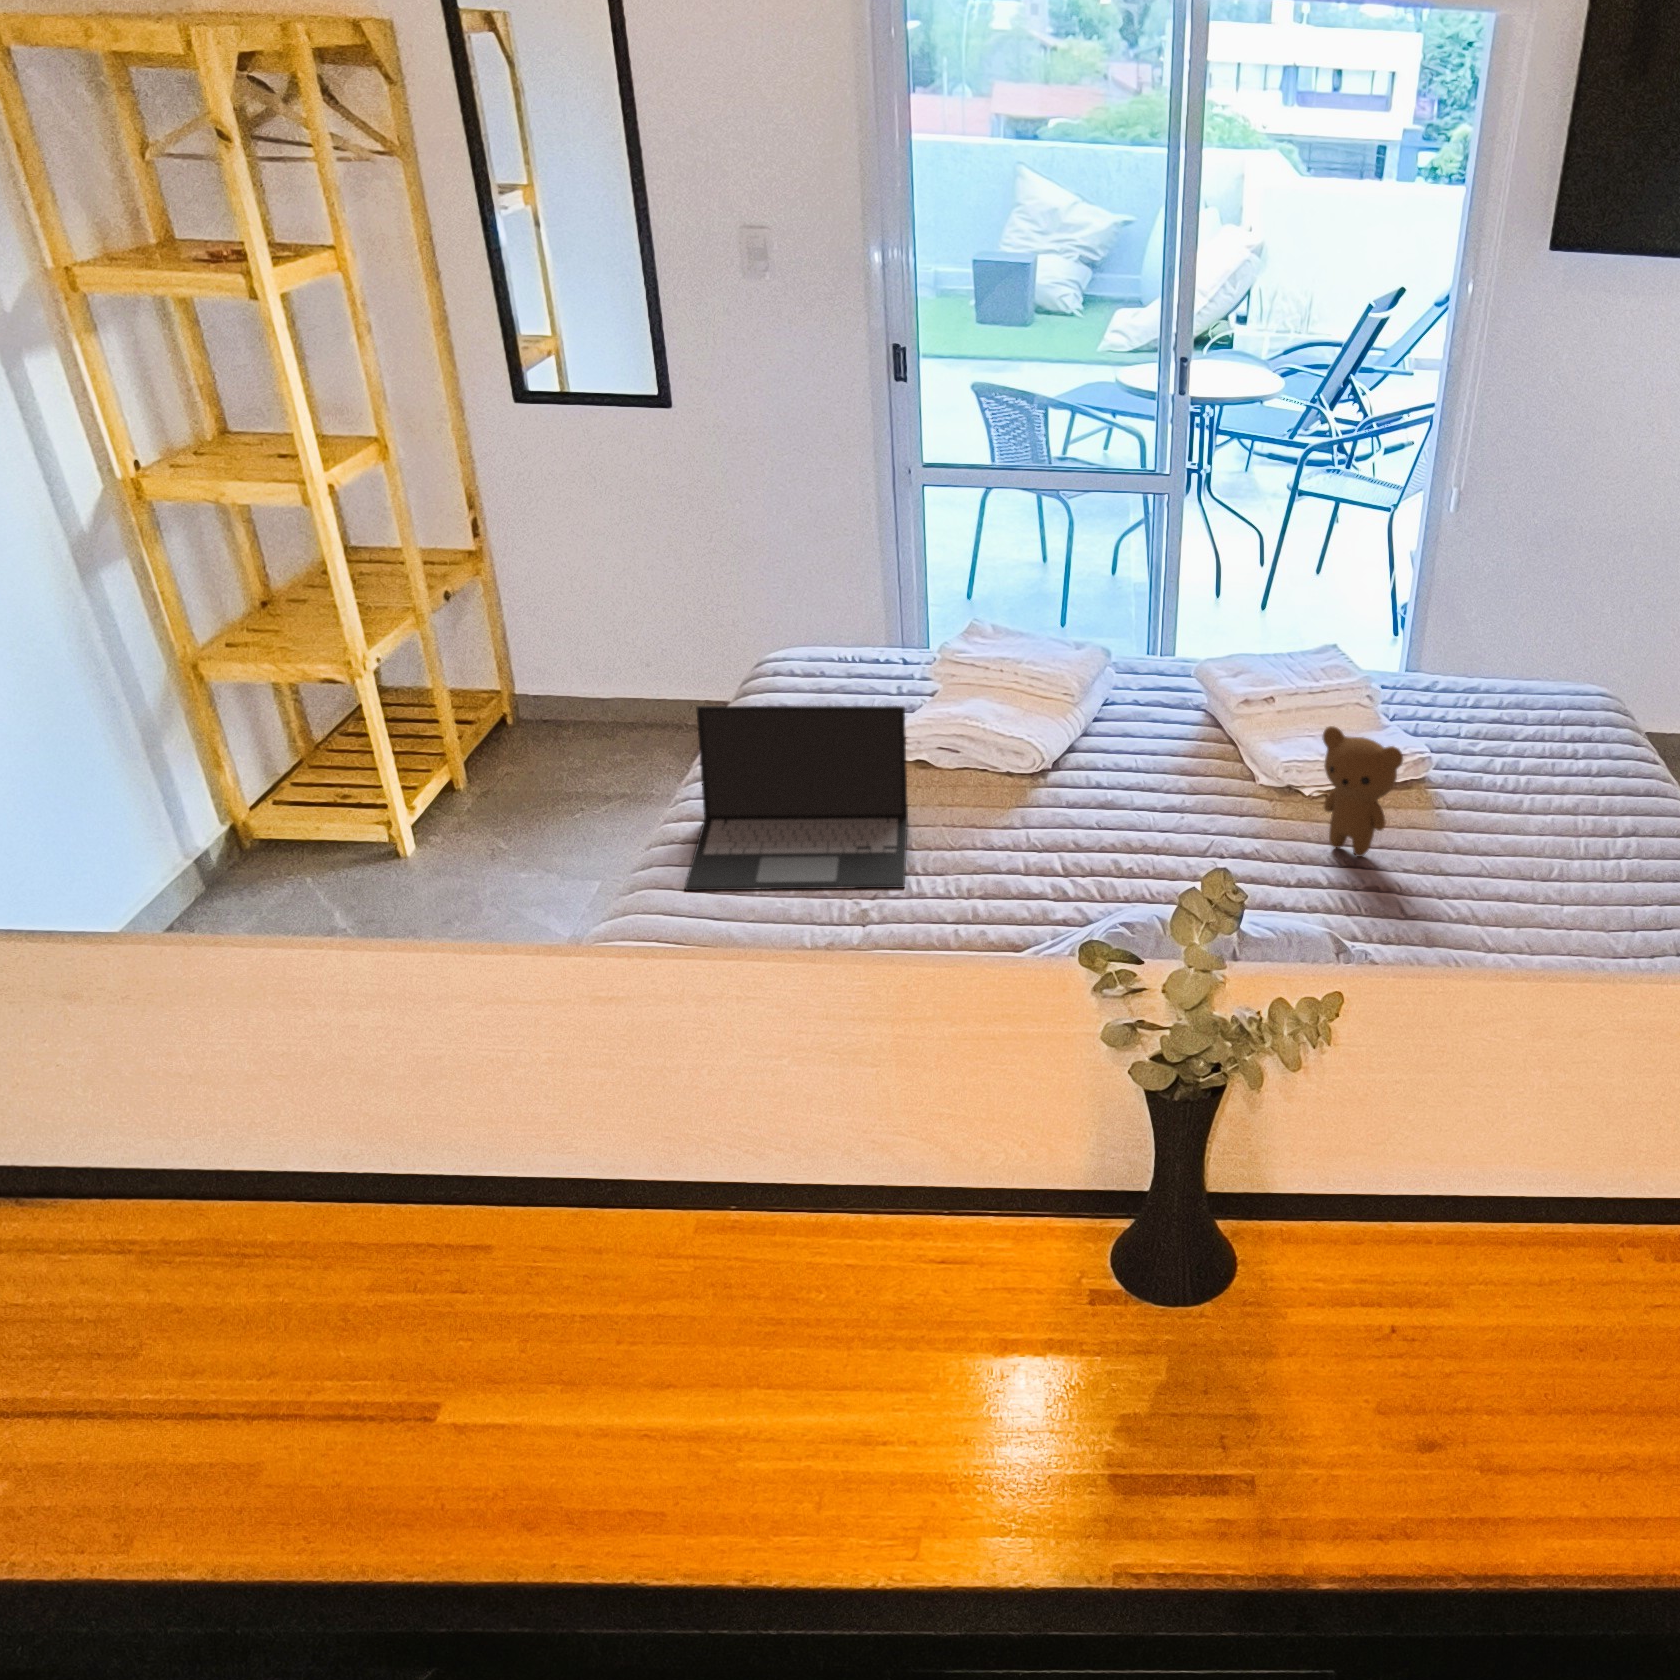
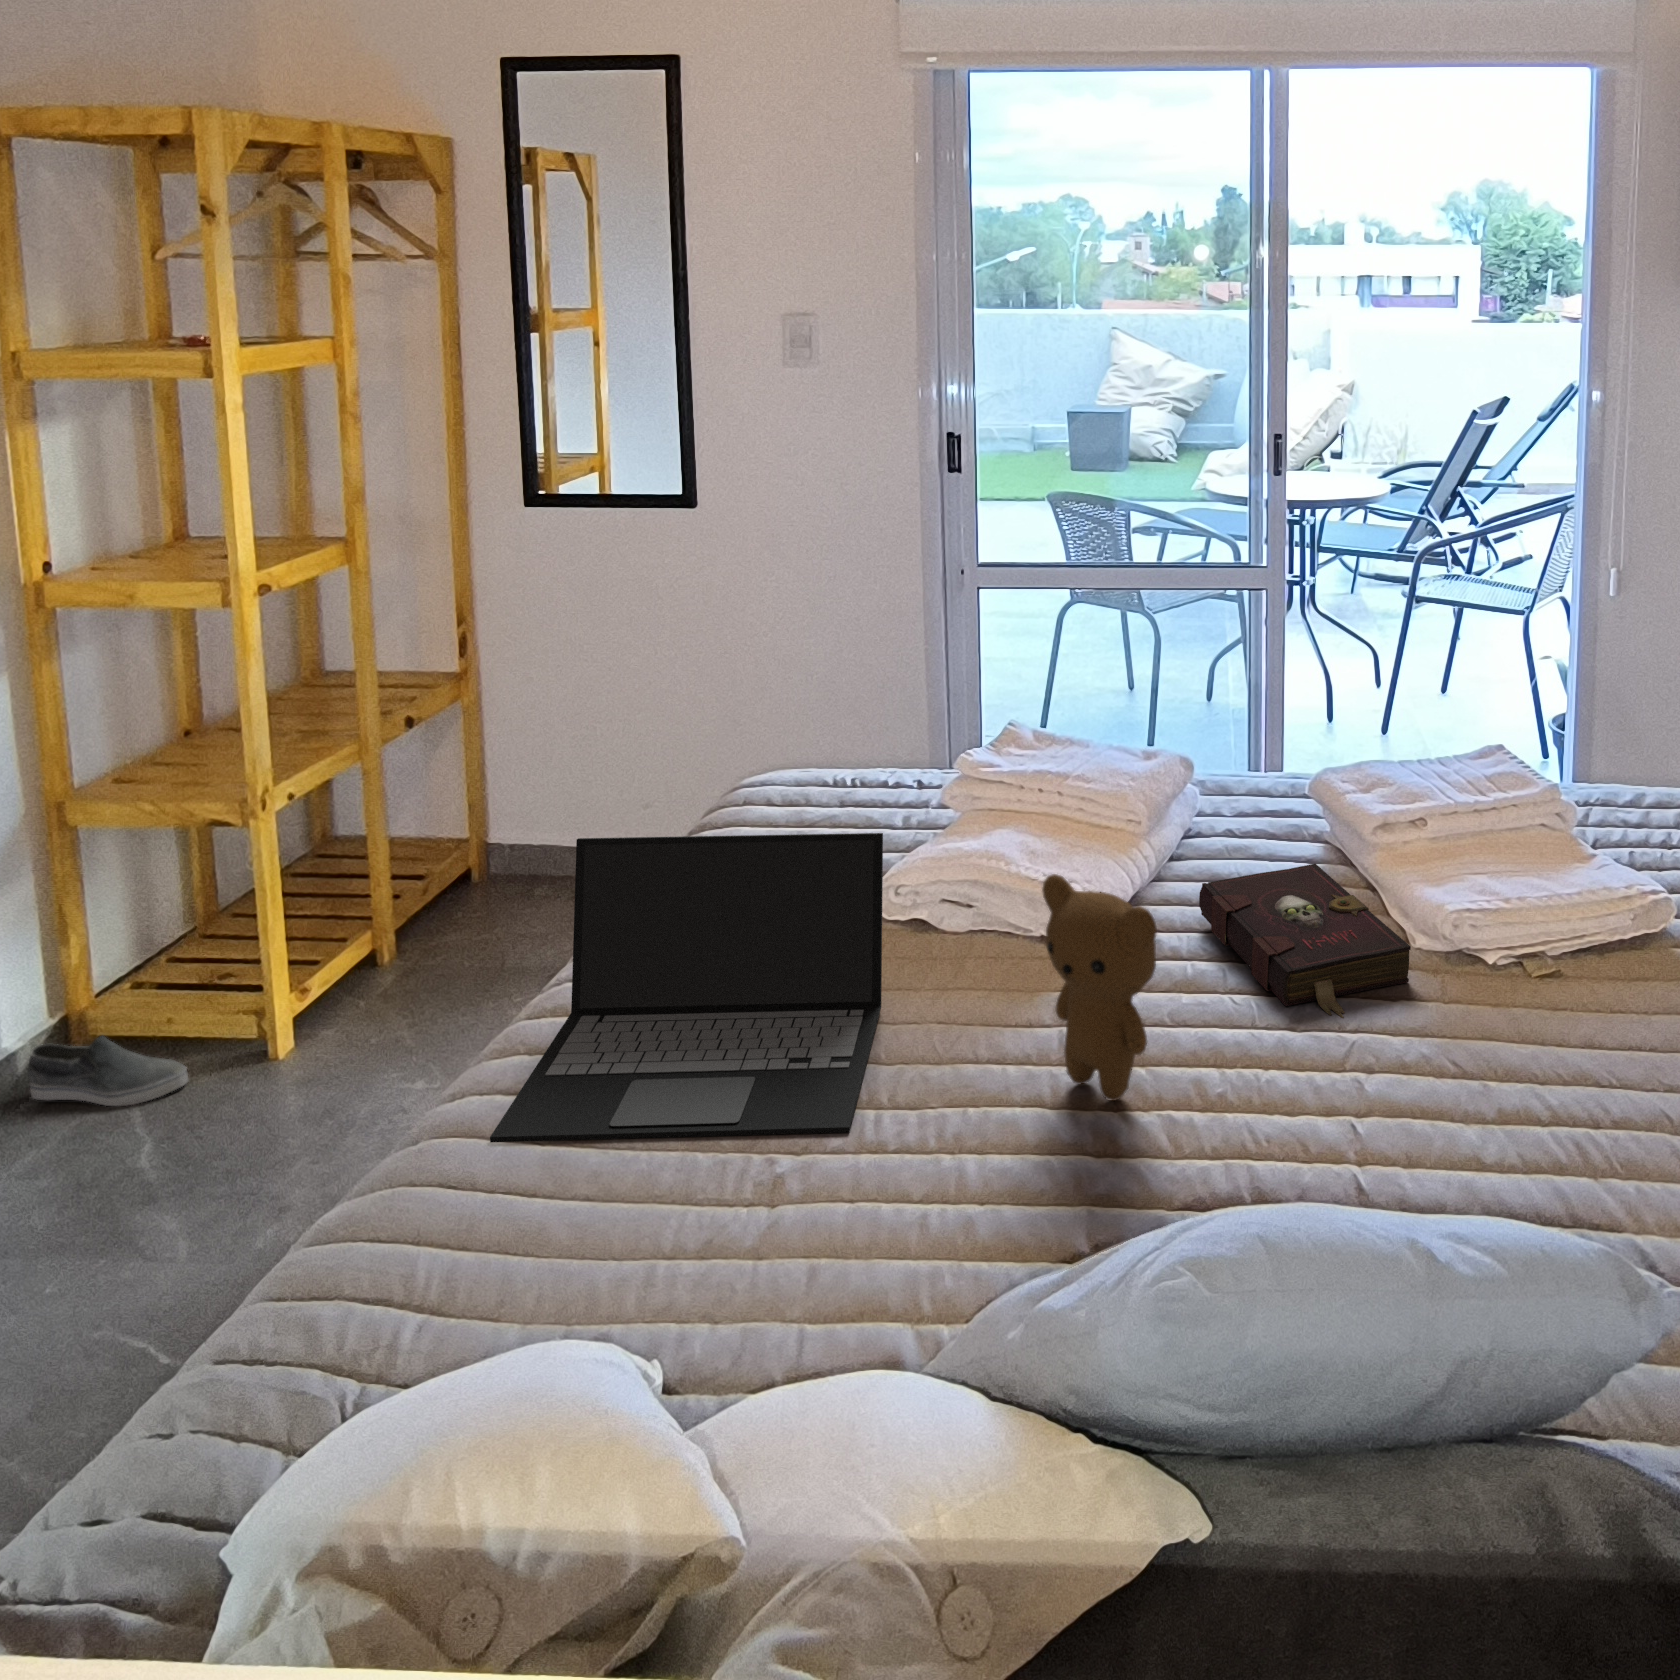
teddy bear: present [1322,726,1403,857] -> present [1042,874,1157,1100]
book: none [1115,729,1255,829] -> present [1199,864,1411,1018]
shoe: none [222,835,348,885] -> present [27,1036,188,1106]

